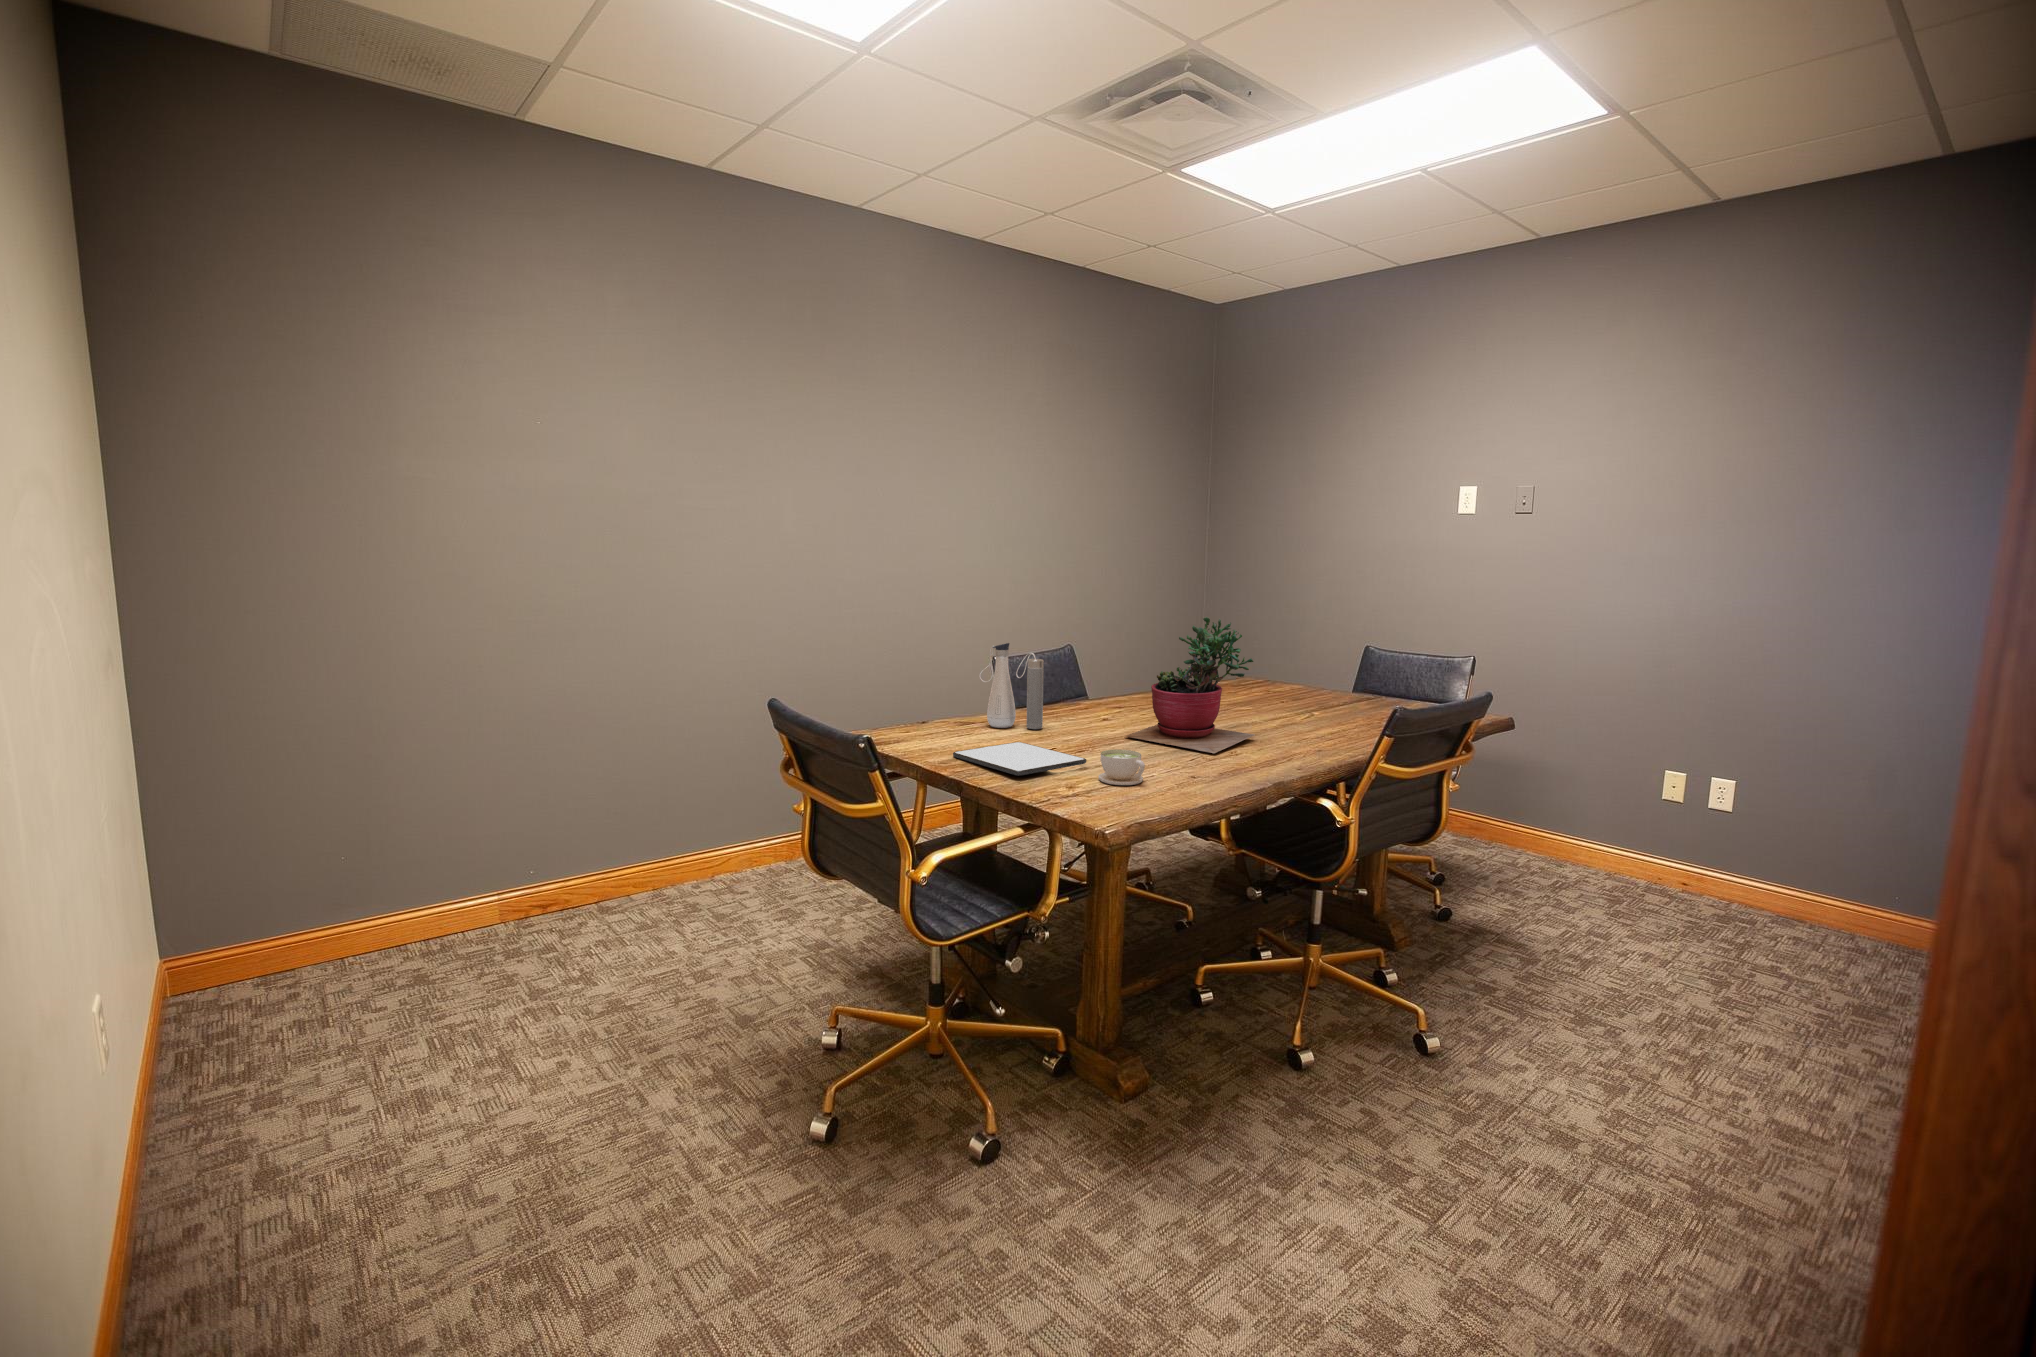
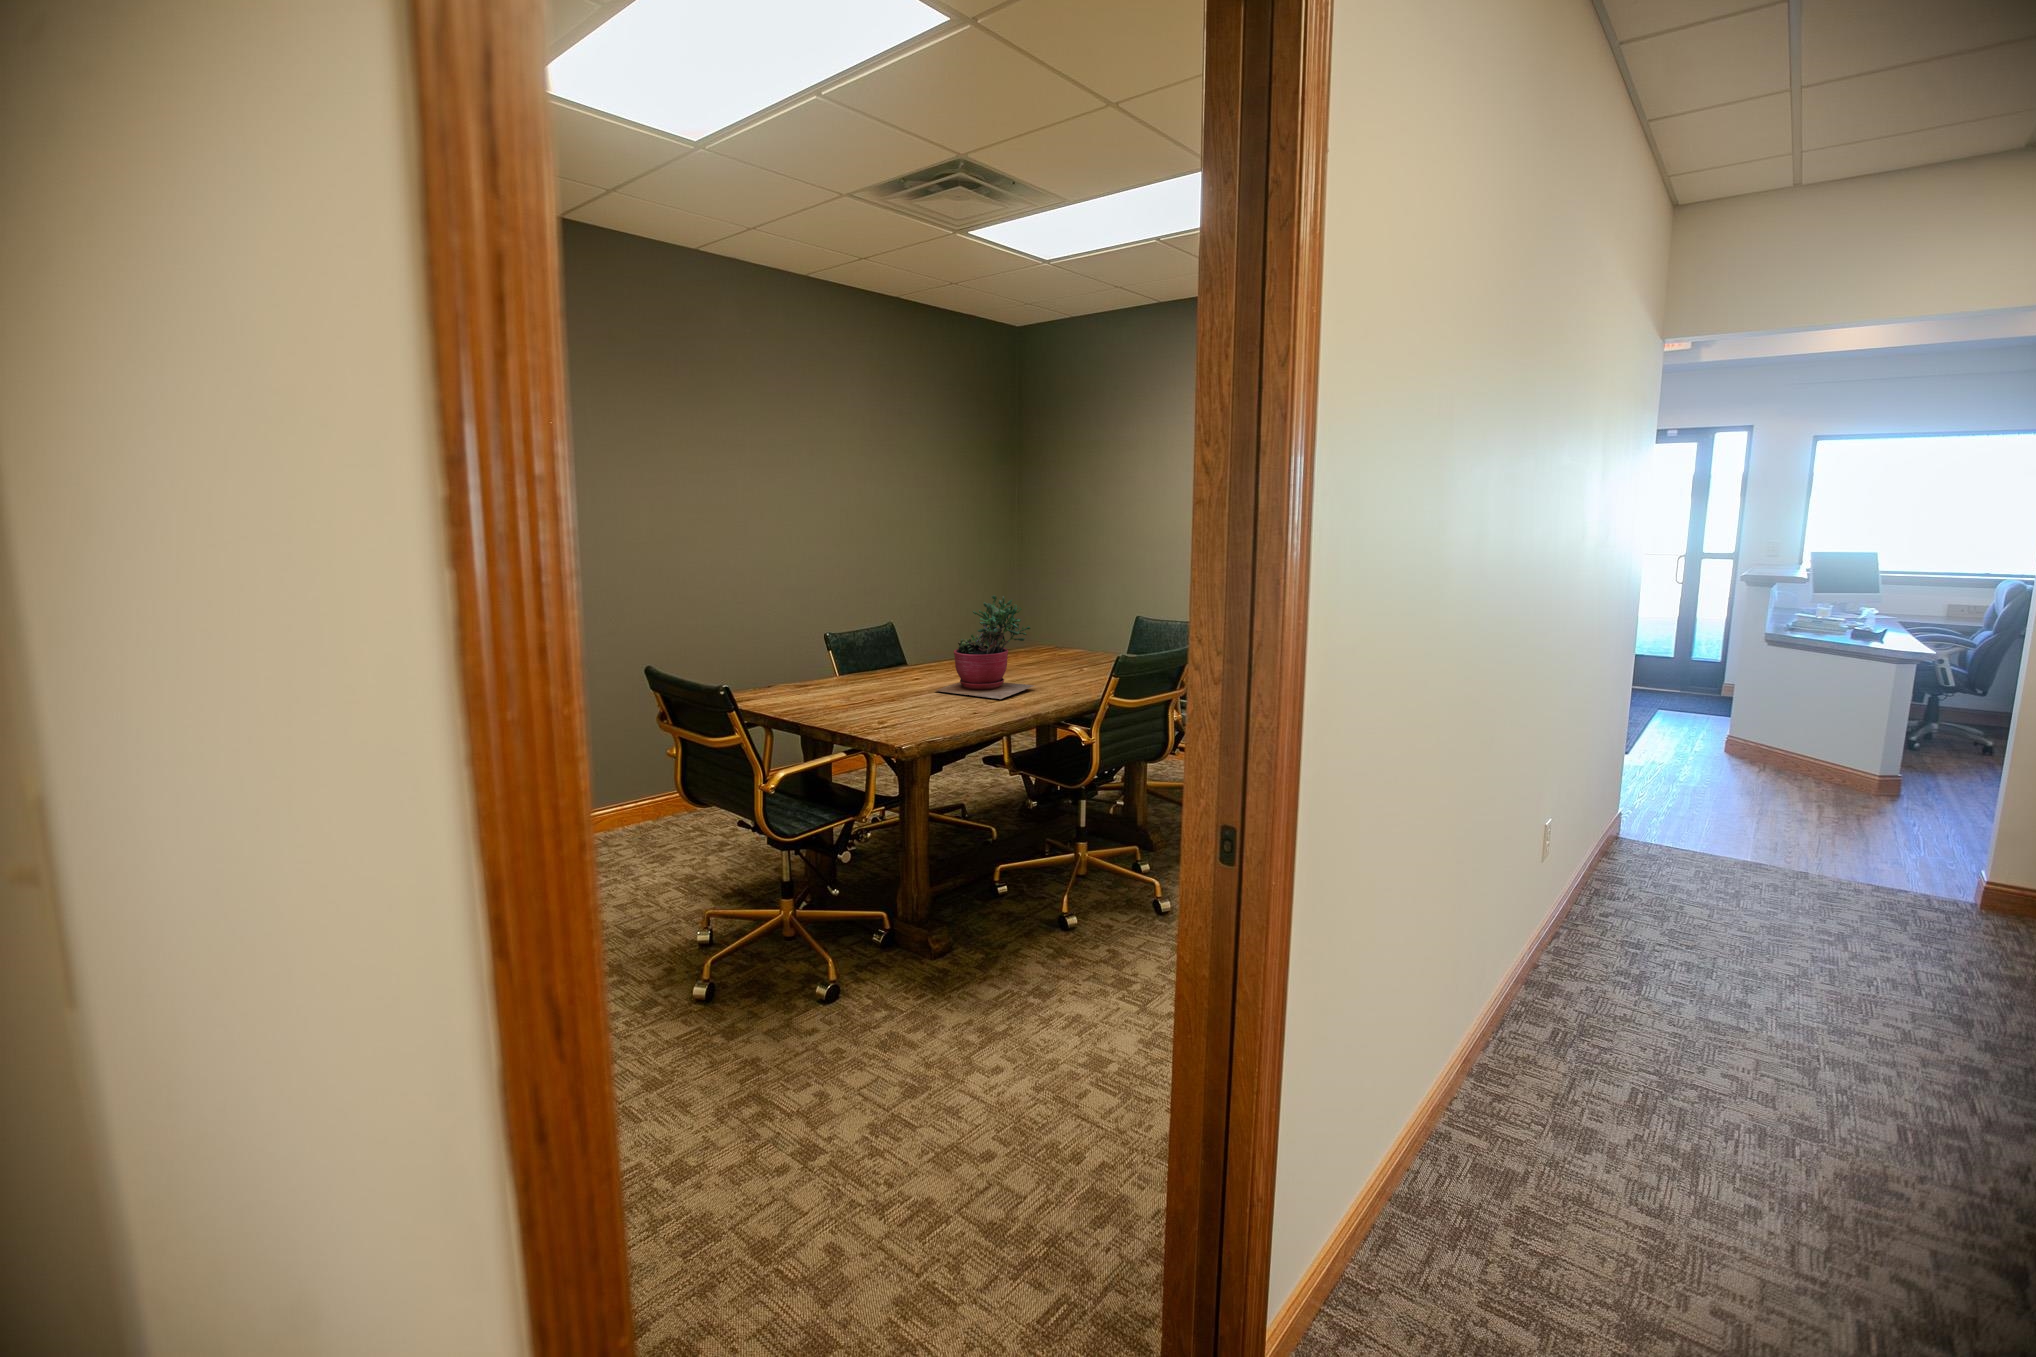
water bottle: present [979,643,1044,729] -> none [816,620,869,689]
tablet: present [953,742,1086,776] -> none [794,697,900,719]
coffee cup: present [1098,749,1145,785] -> none [908,696,942,722]

